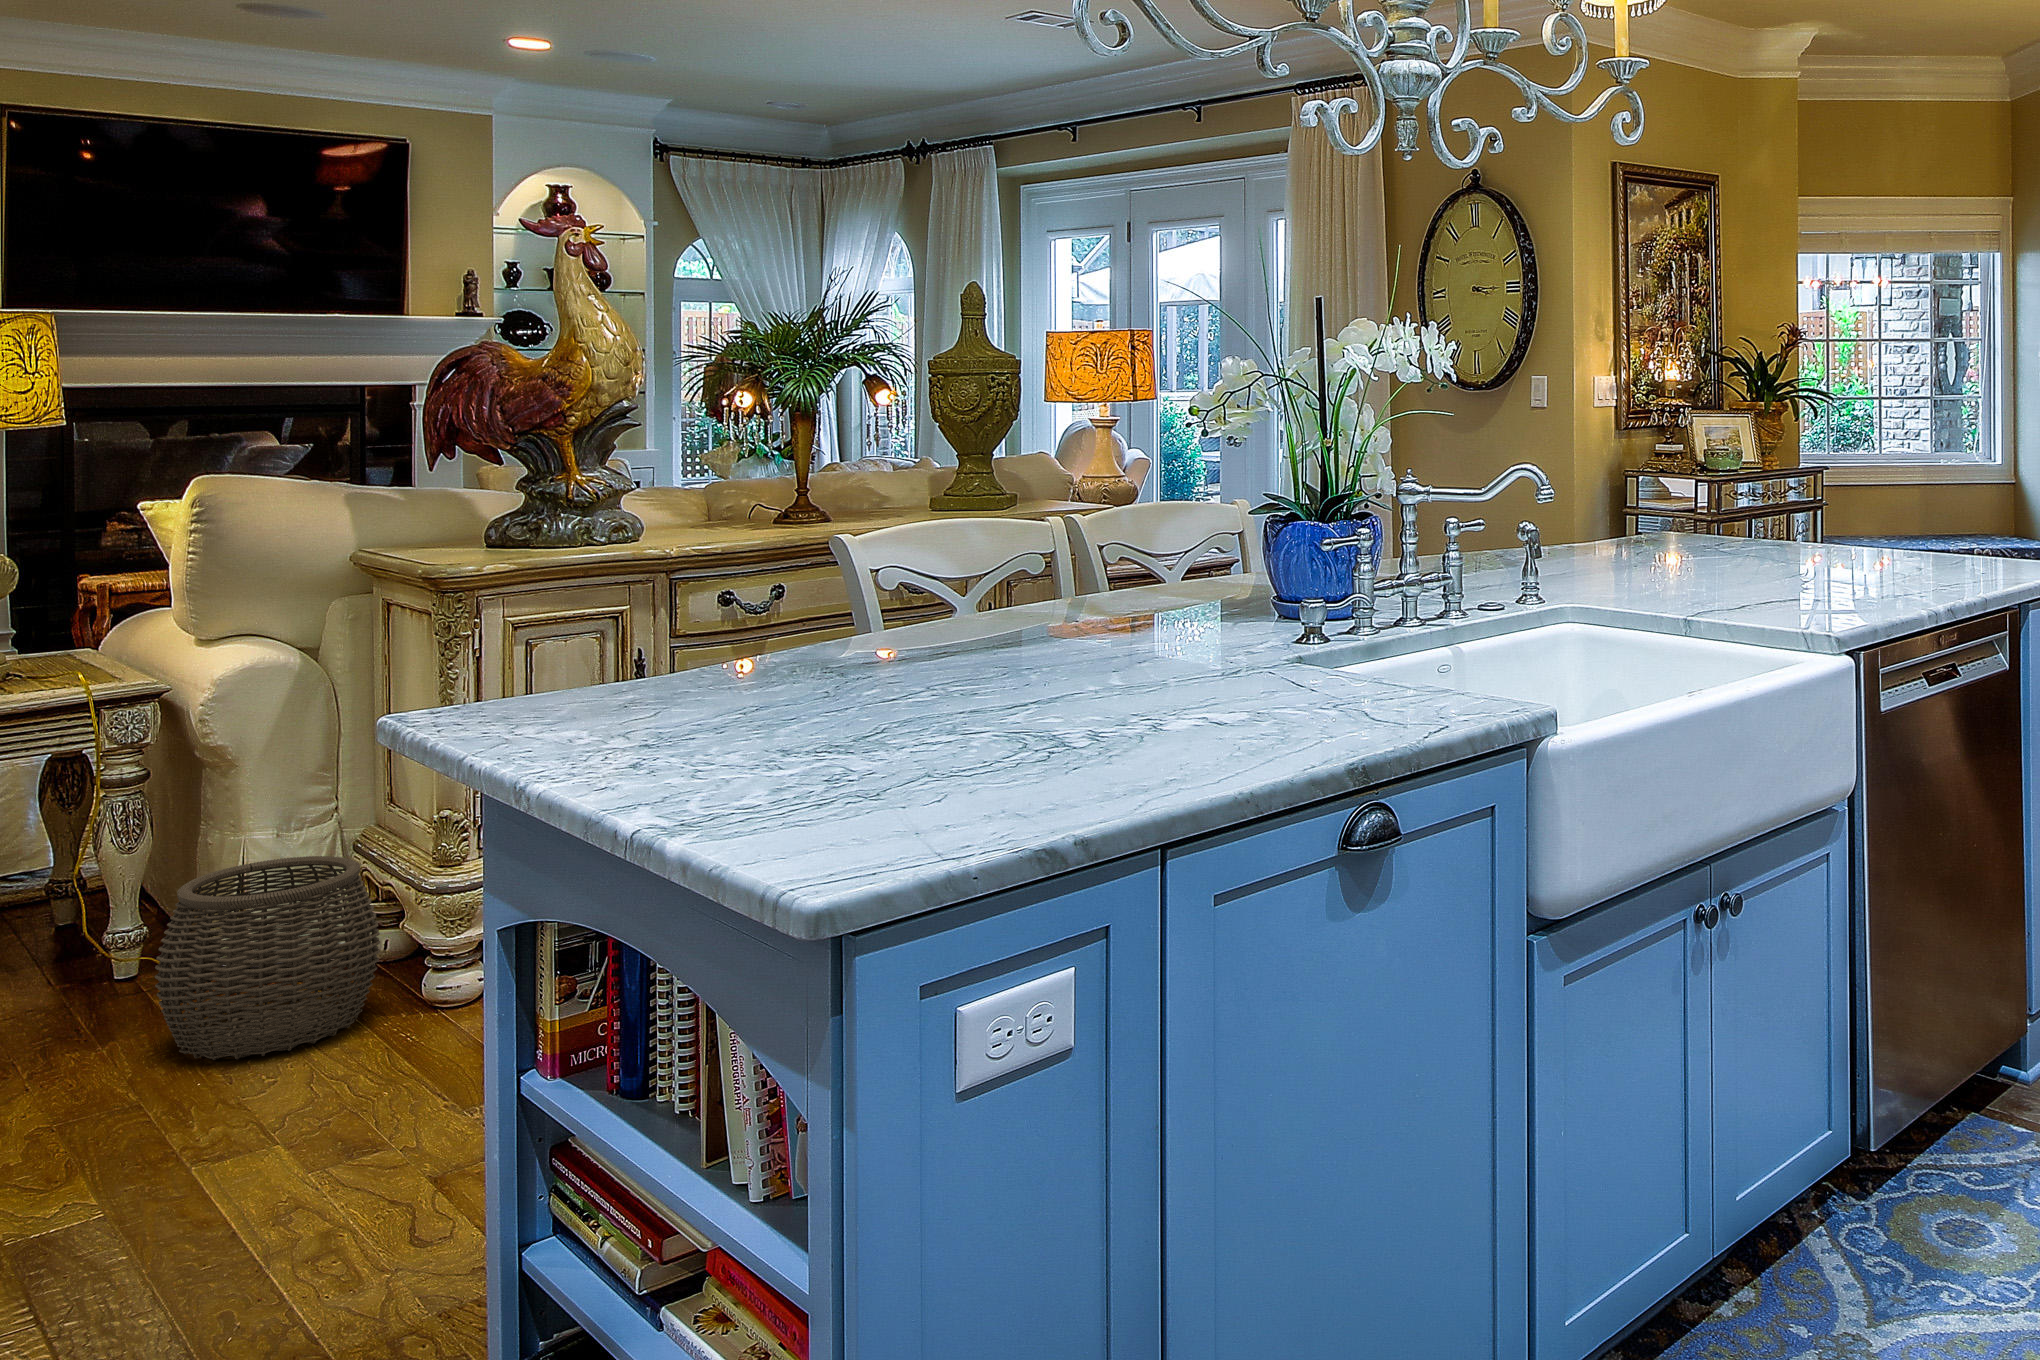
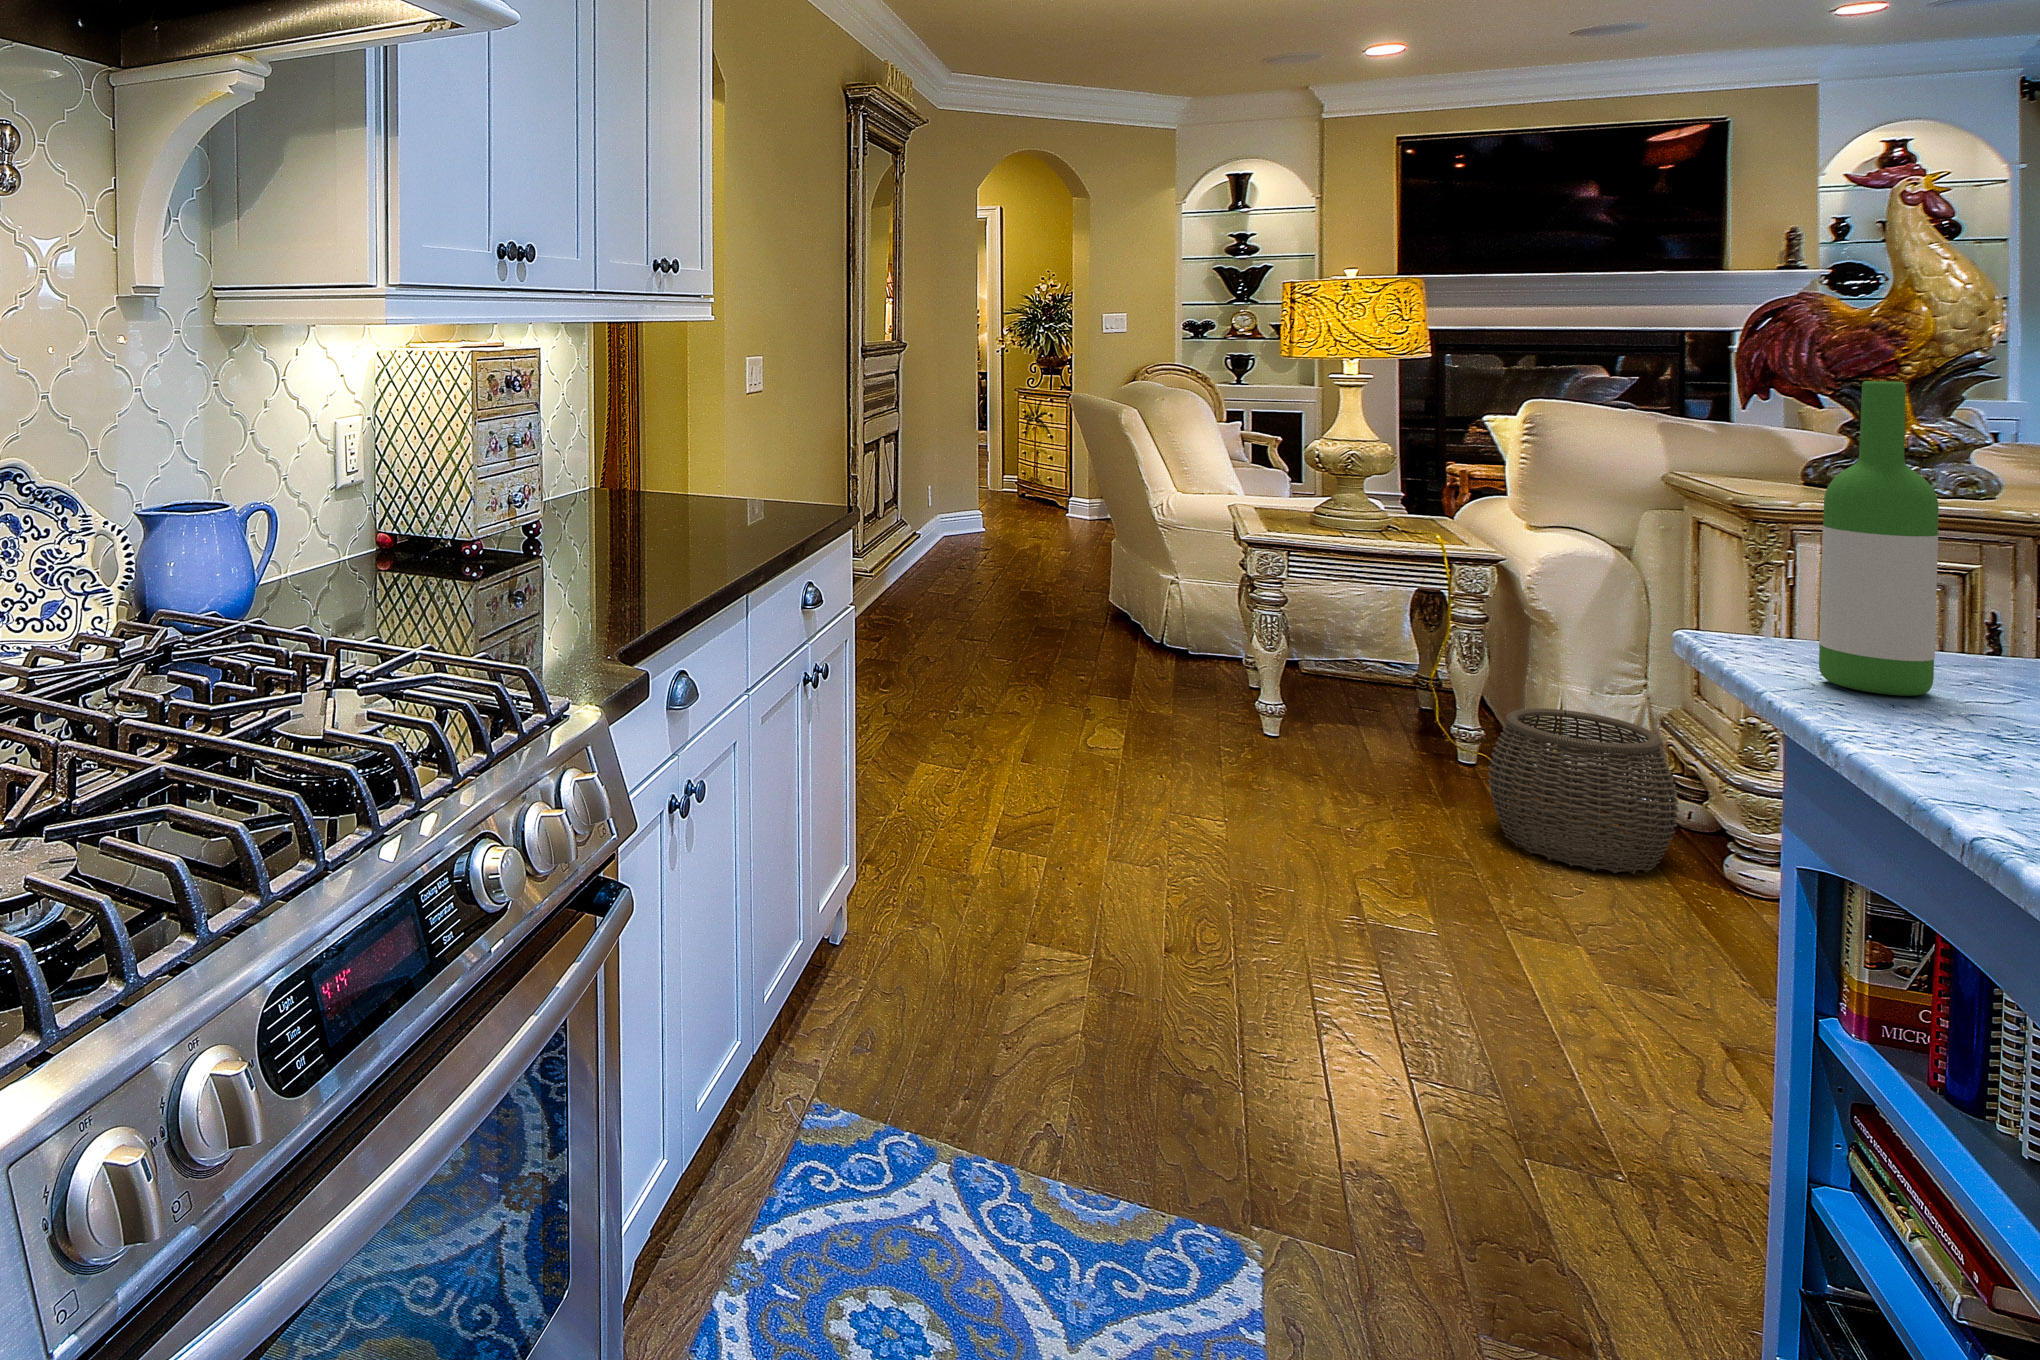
wine bottle: none [512,429,599,733] -> present [1819,381,1939,696]

